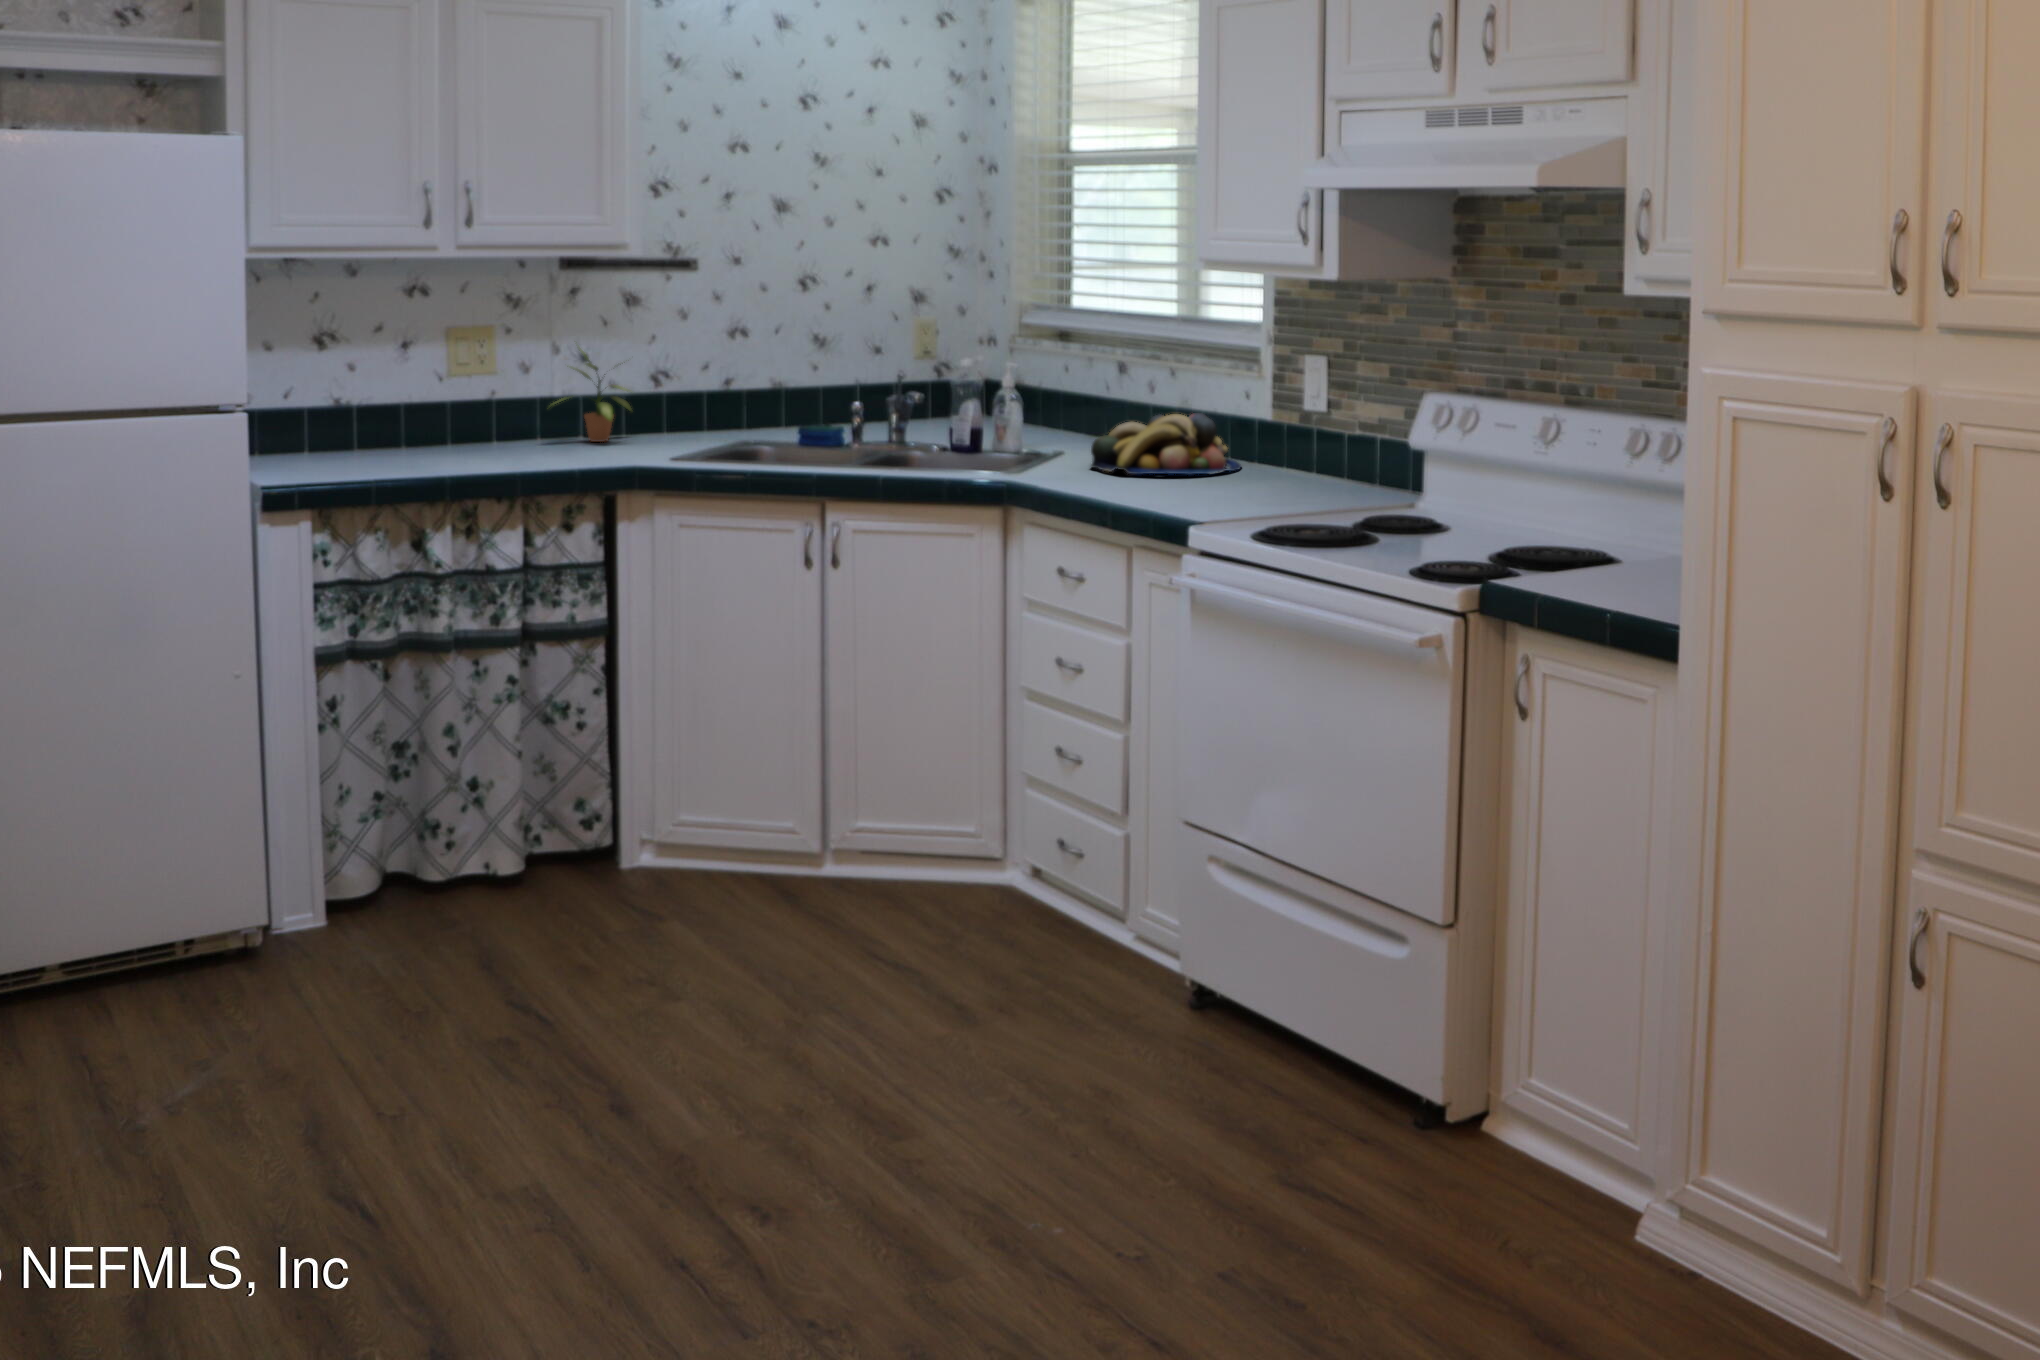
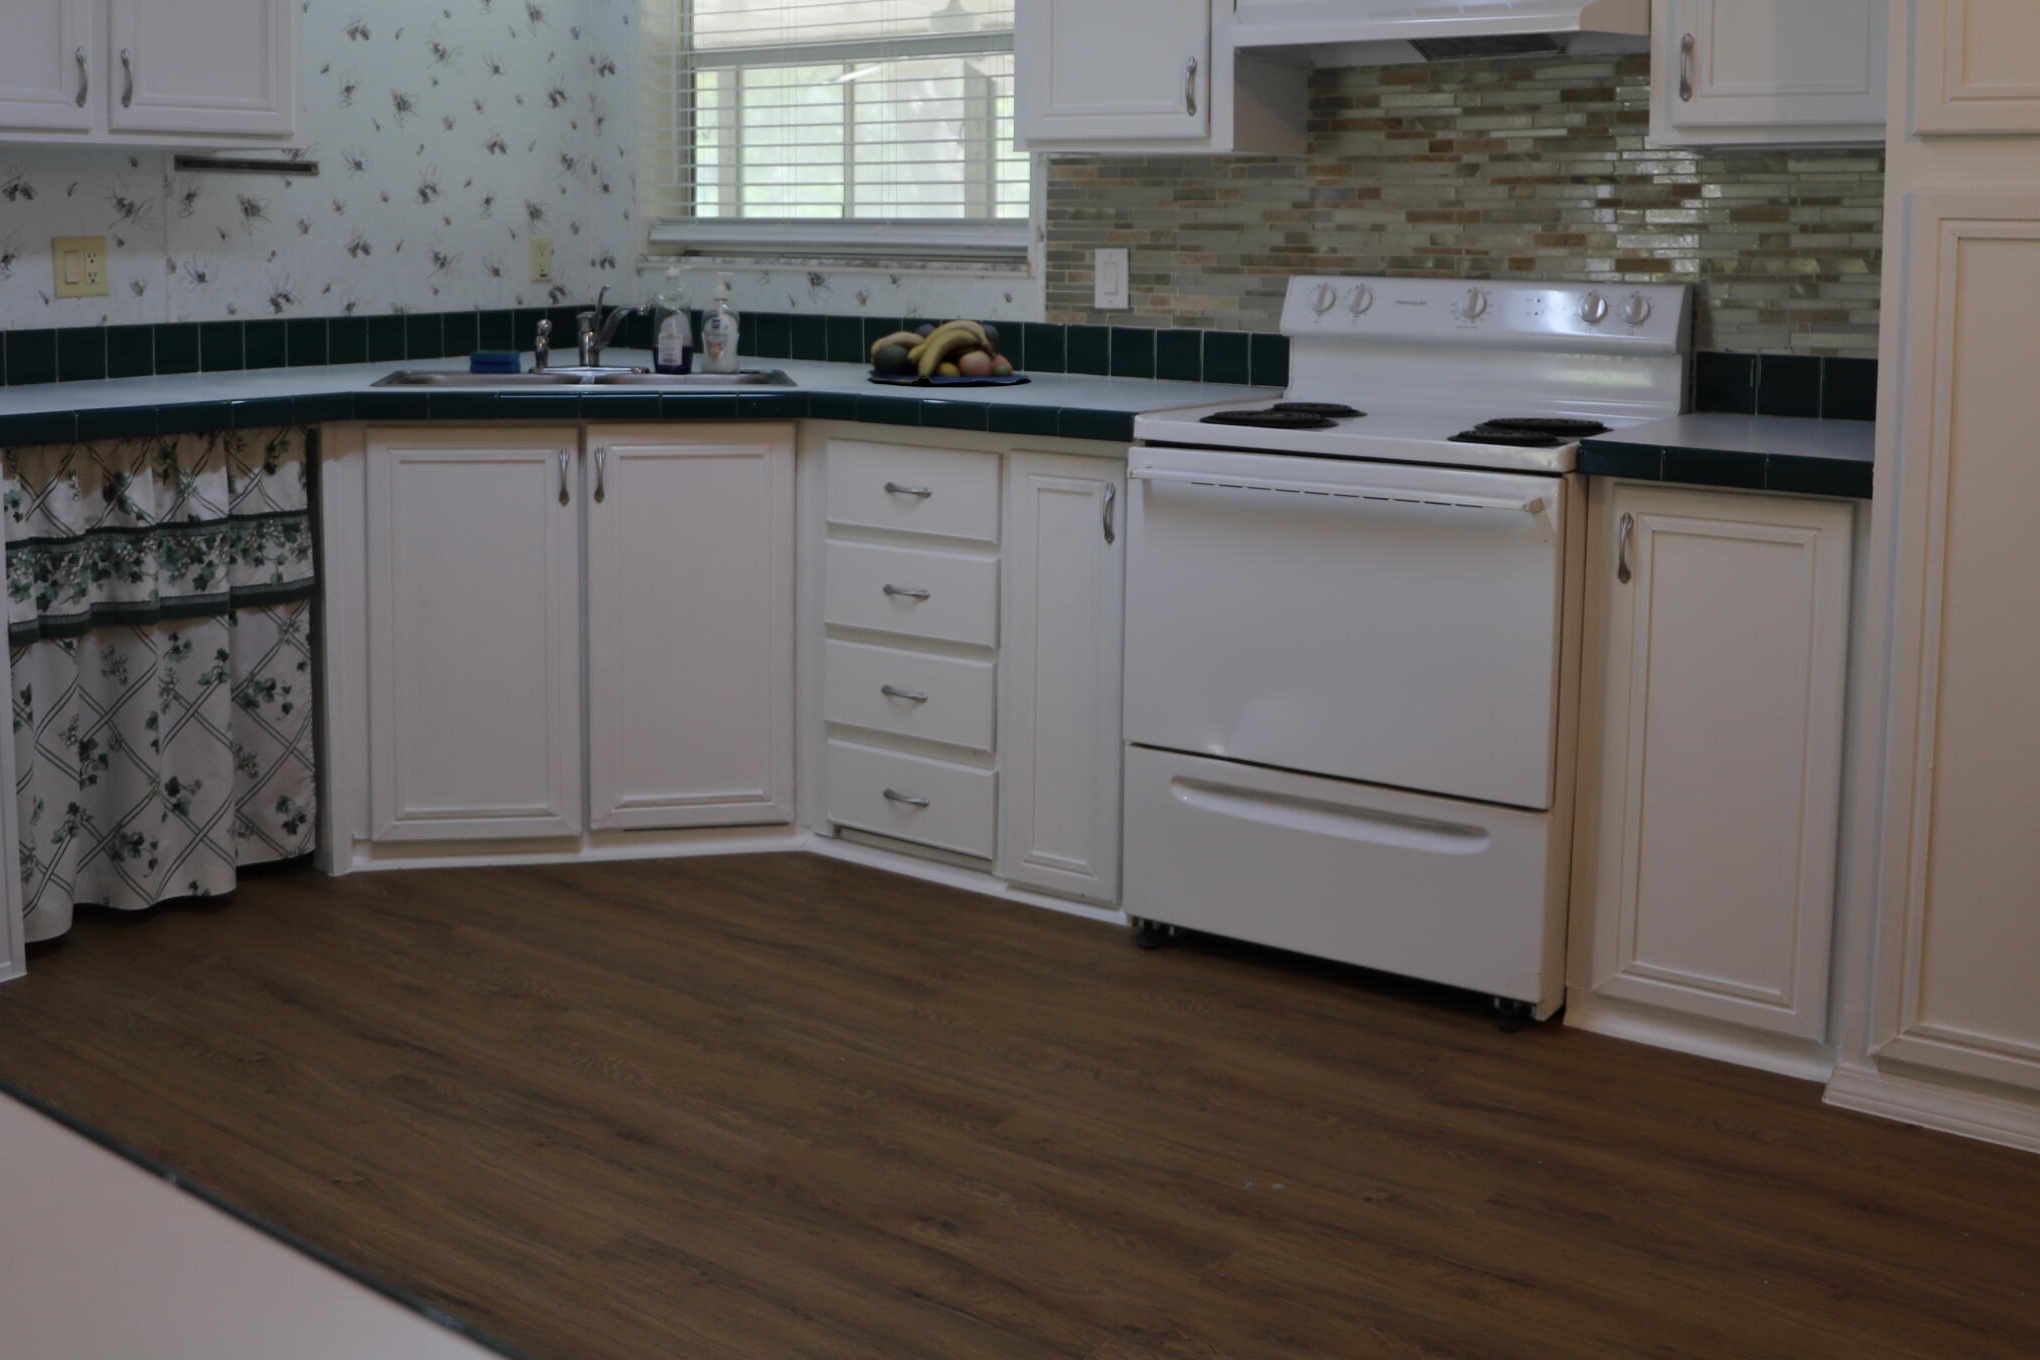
potted plant: present [558,349,632,442] -> none [184,254,292,377]

